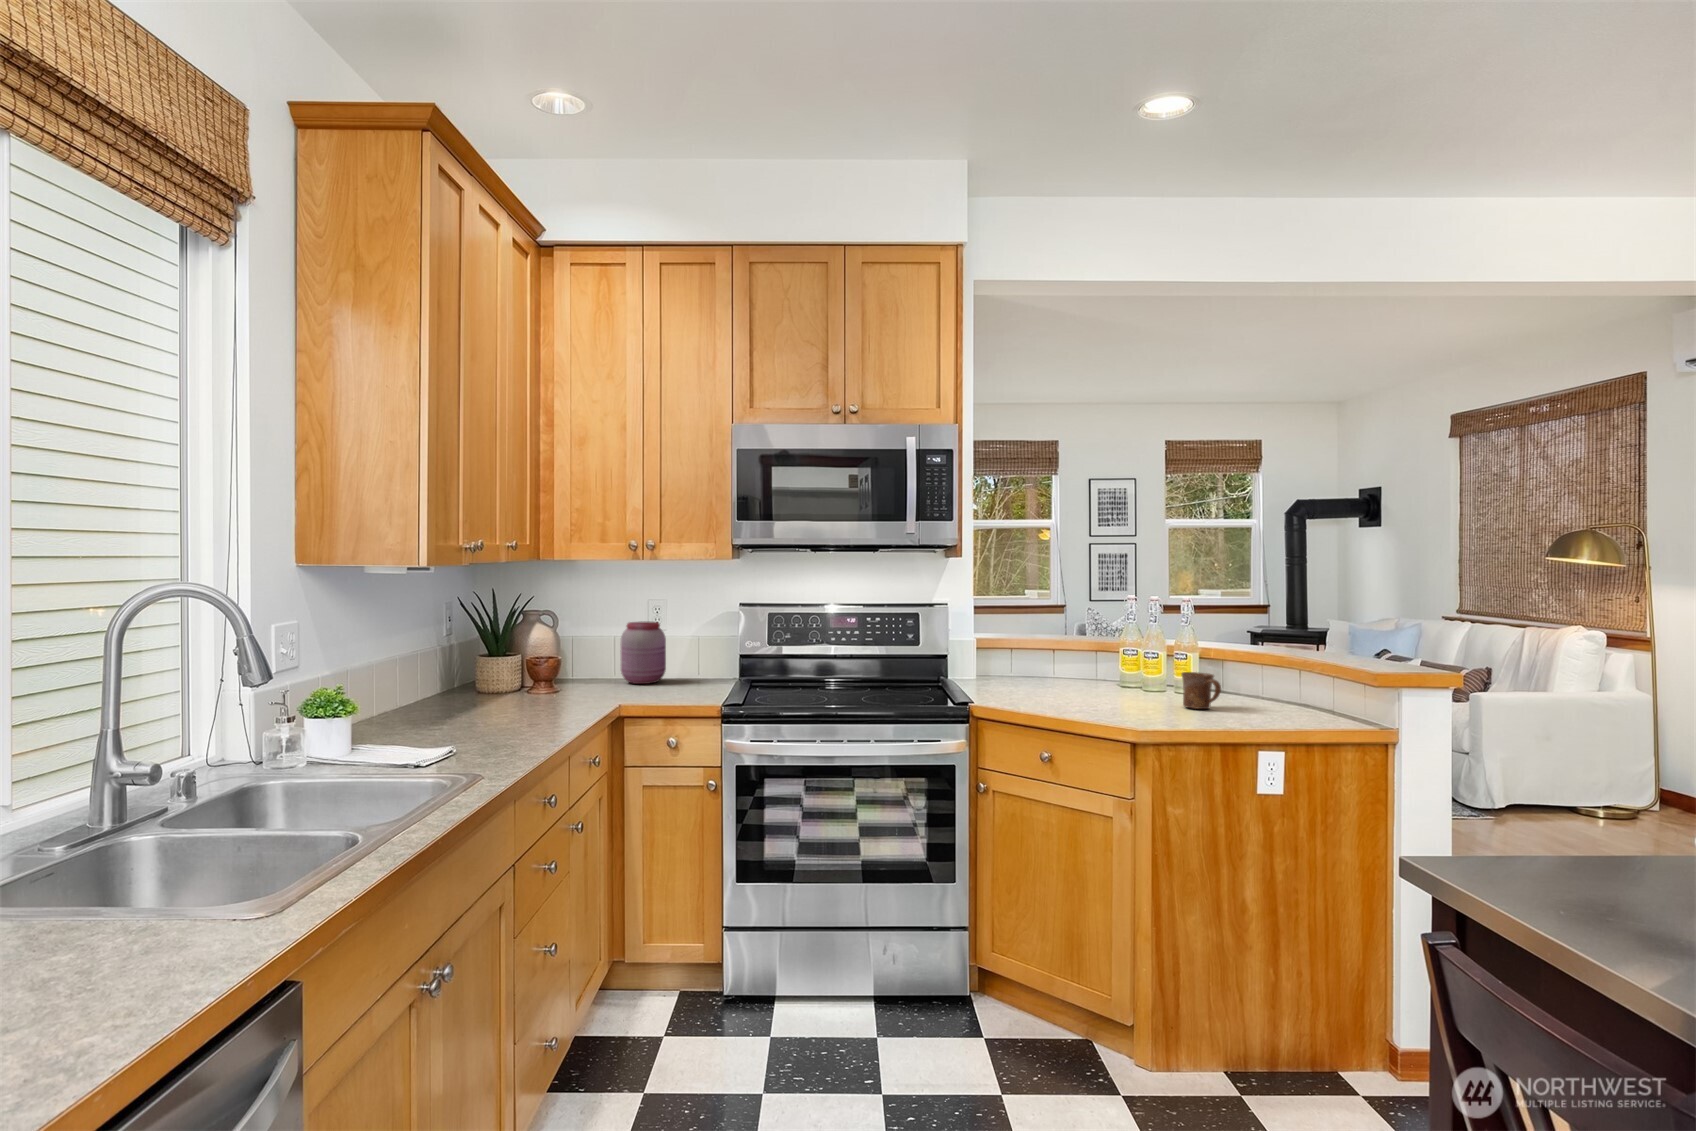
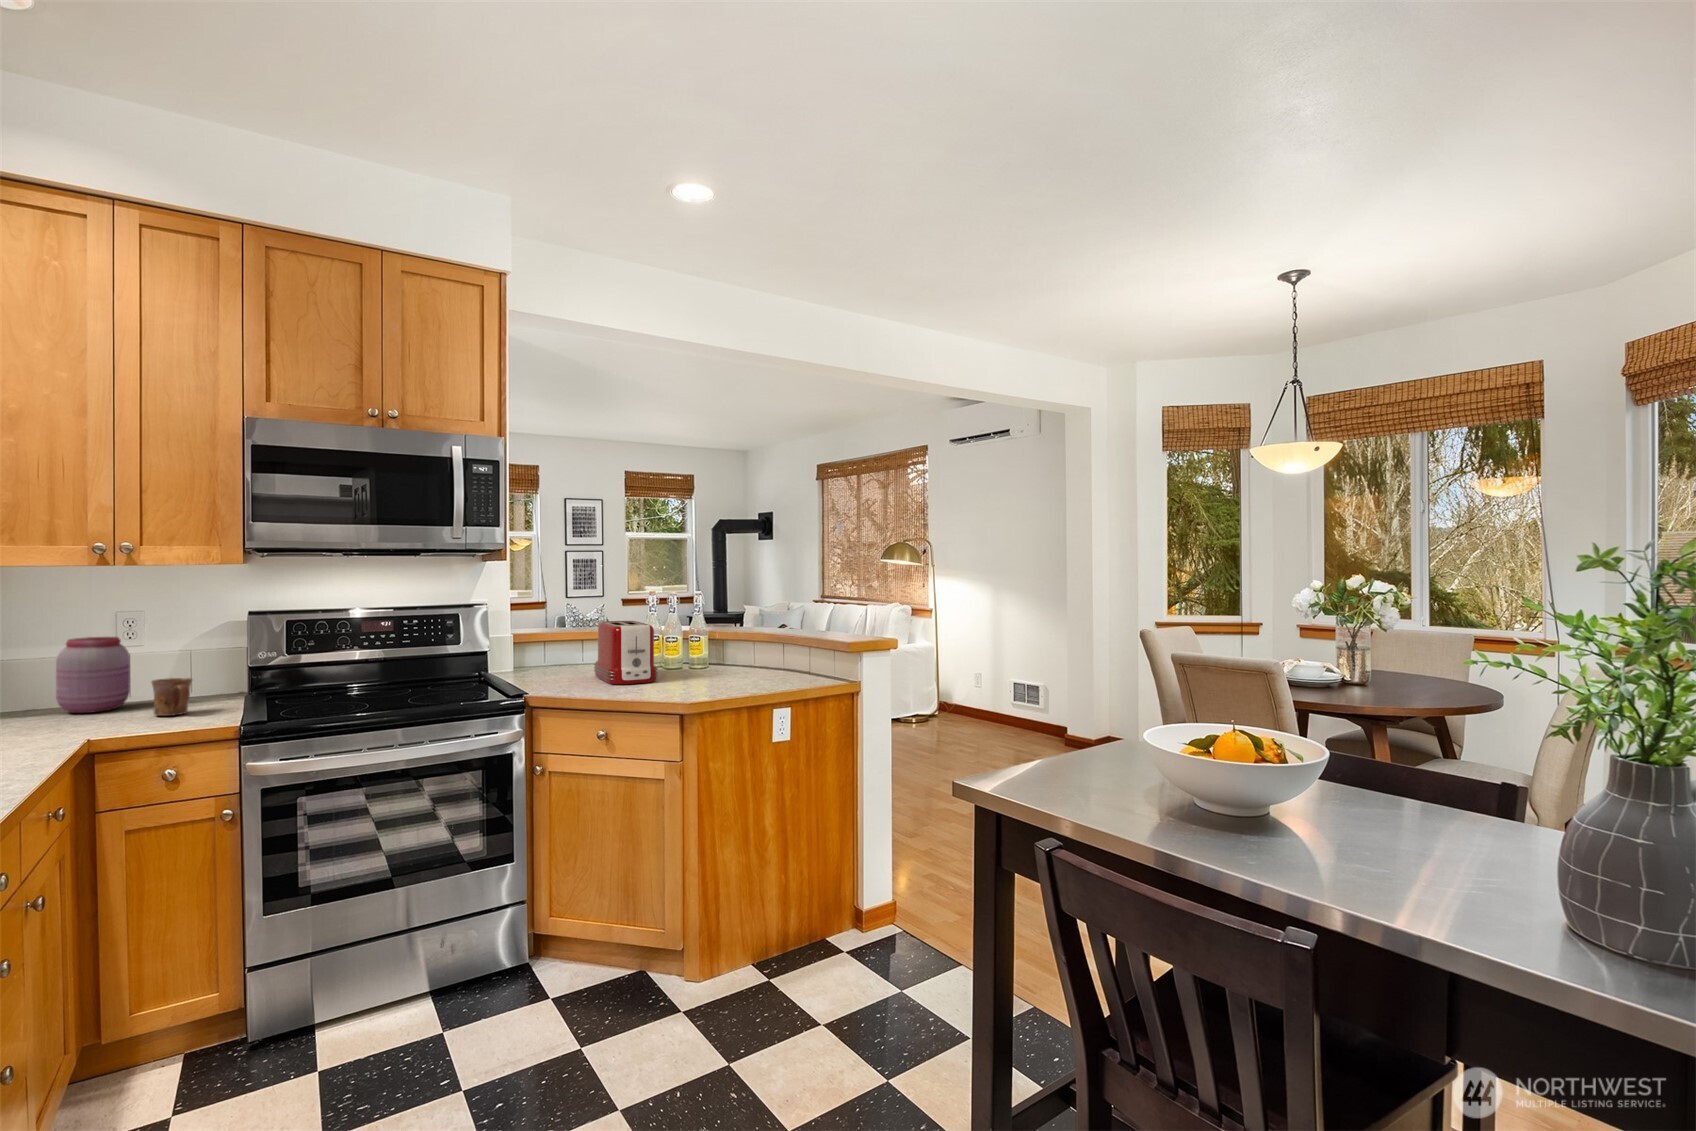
toaster: none [1055,627,1123,702] -> present [594,621,658,684]
mug: present [1181,672,1221,709] -> present [152,678,192,716]

